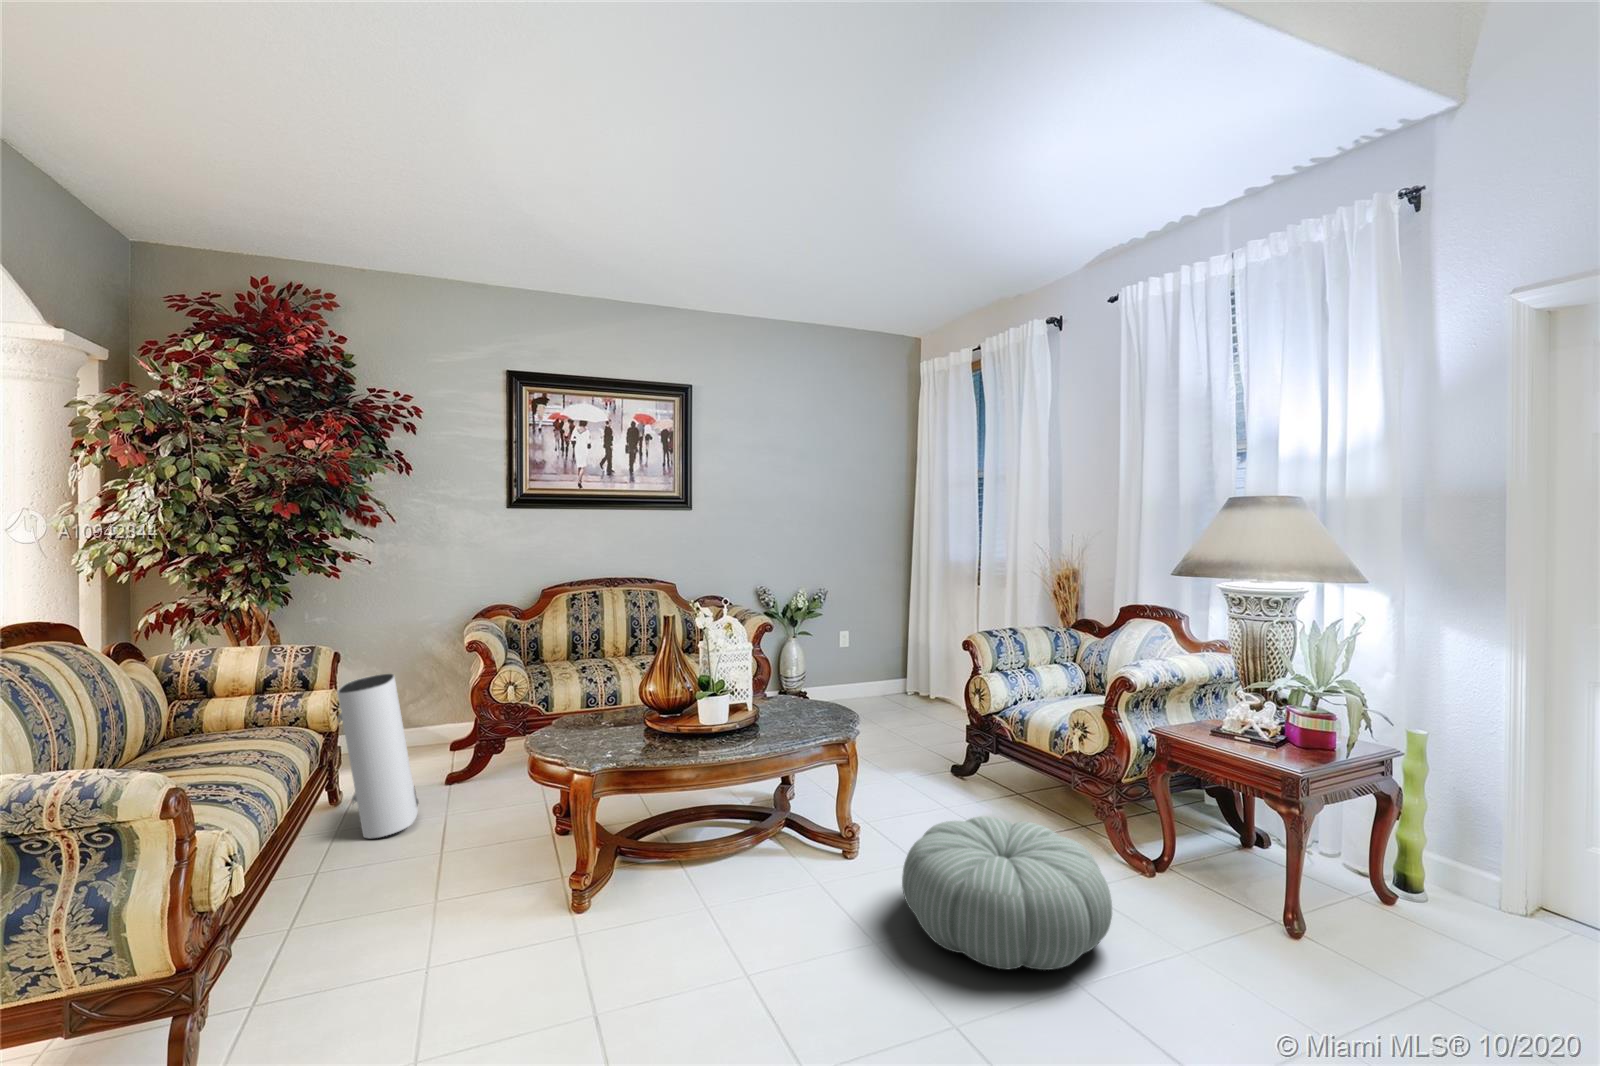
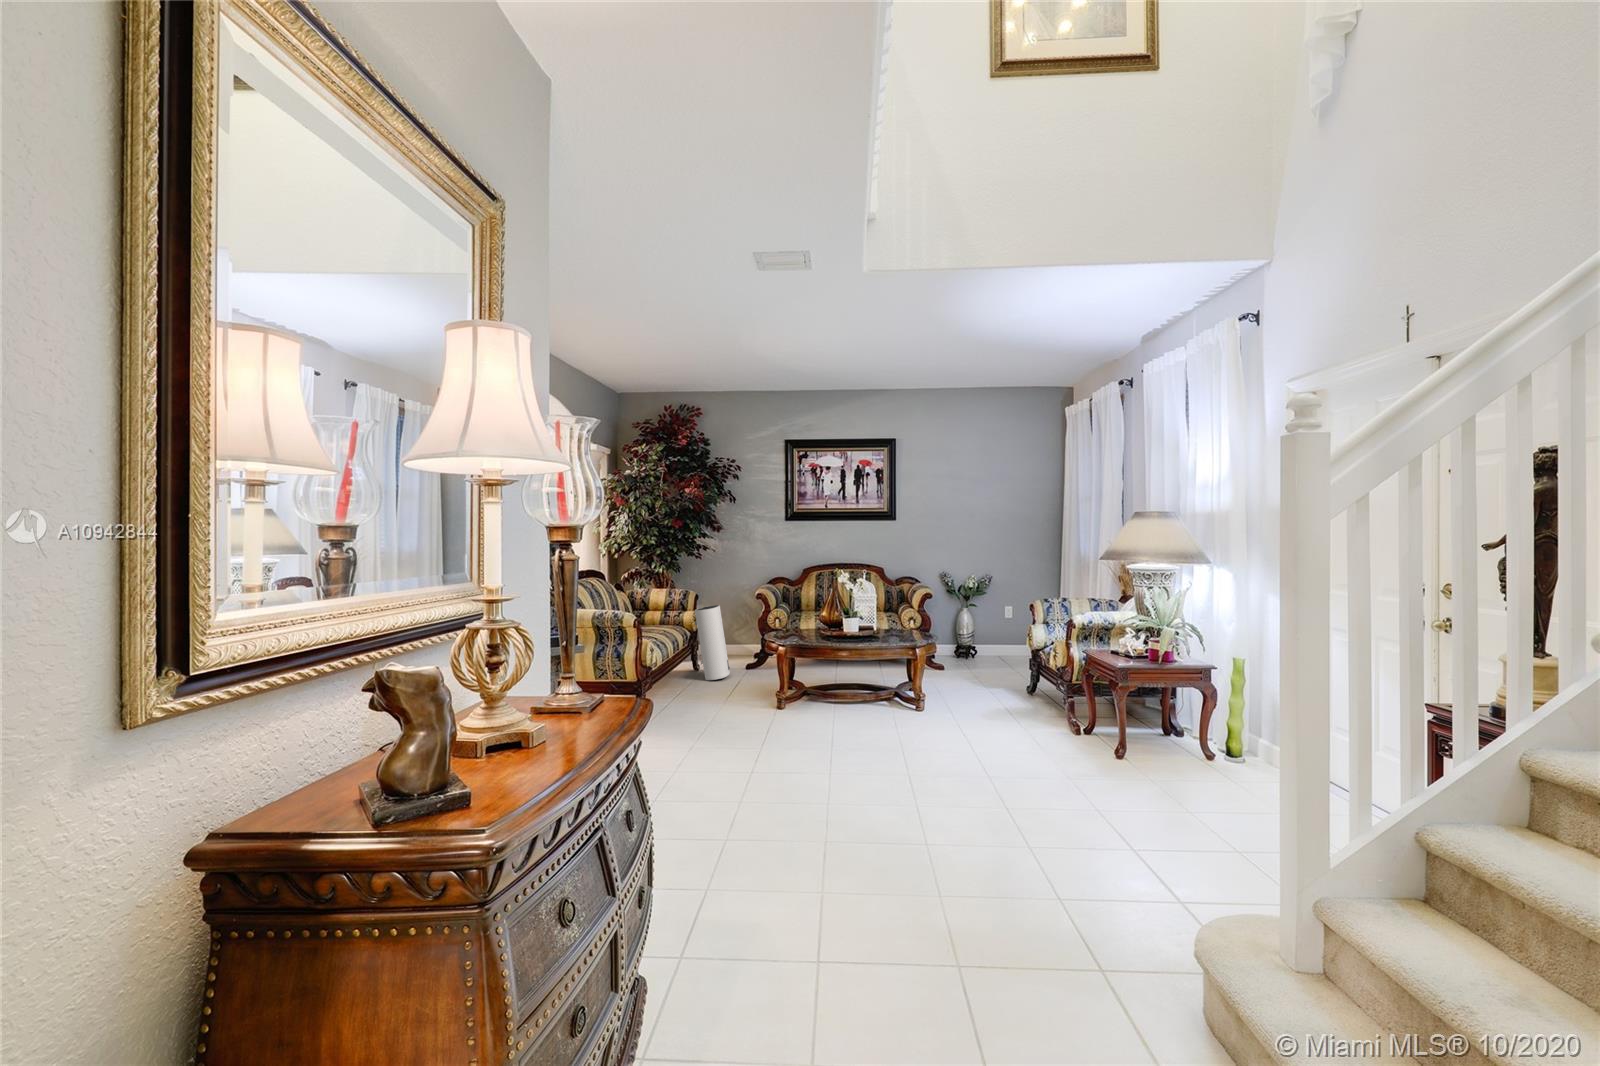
pouf: present [902,816,1112,970] -> none [912,685,1013,744]

